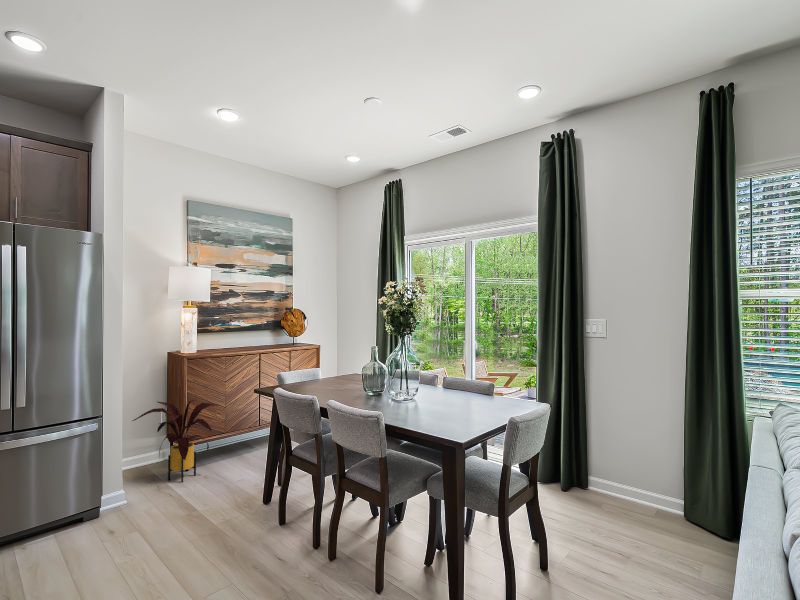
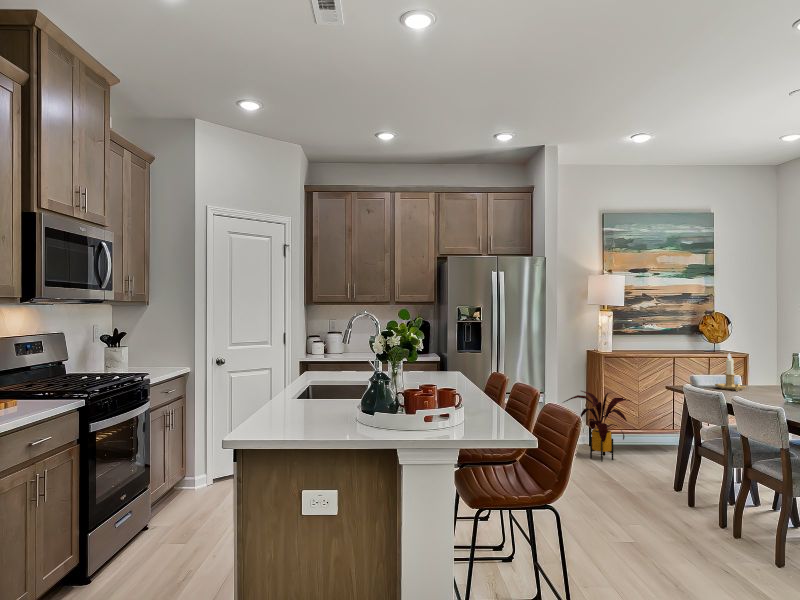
candlestick: none [303,351,331,390] -> present [715,353,746,391]

